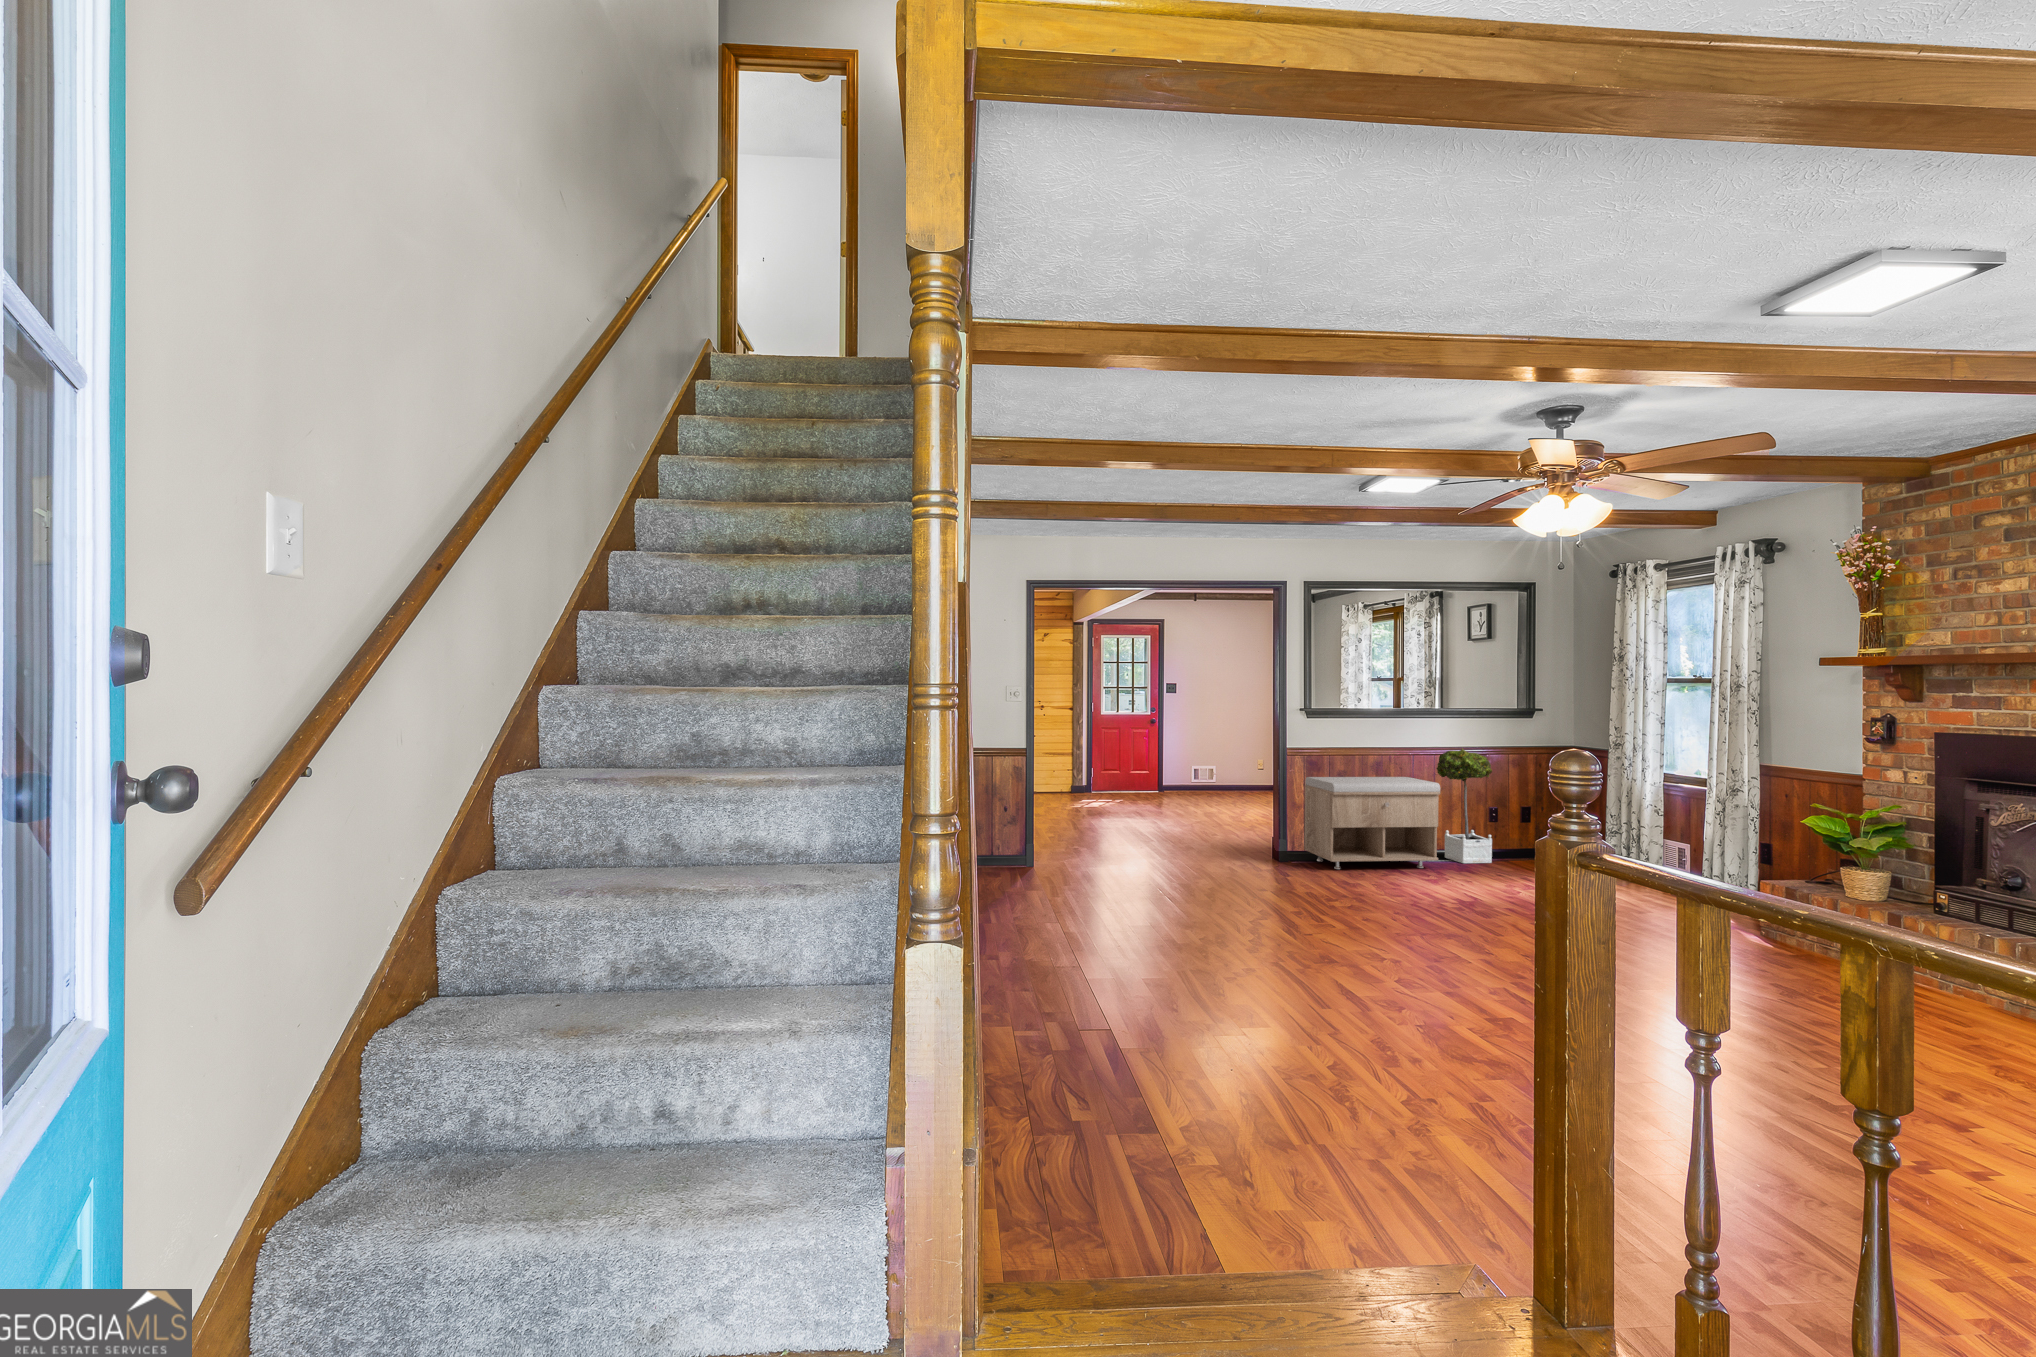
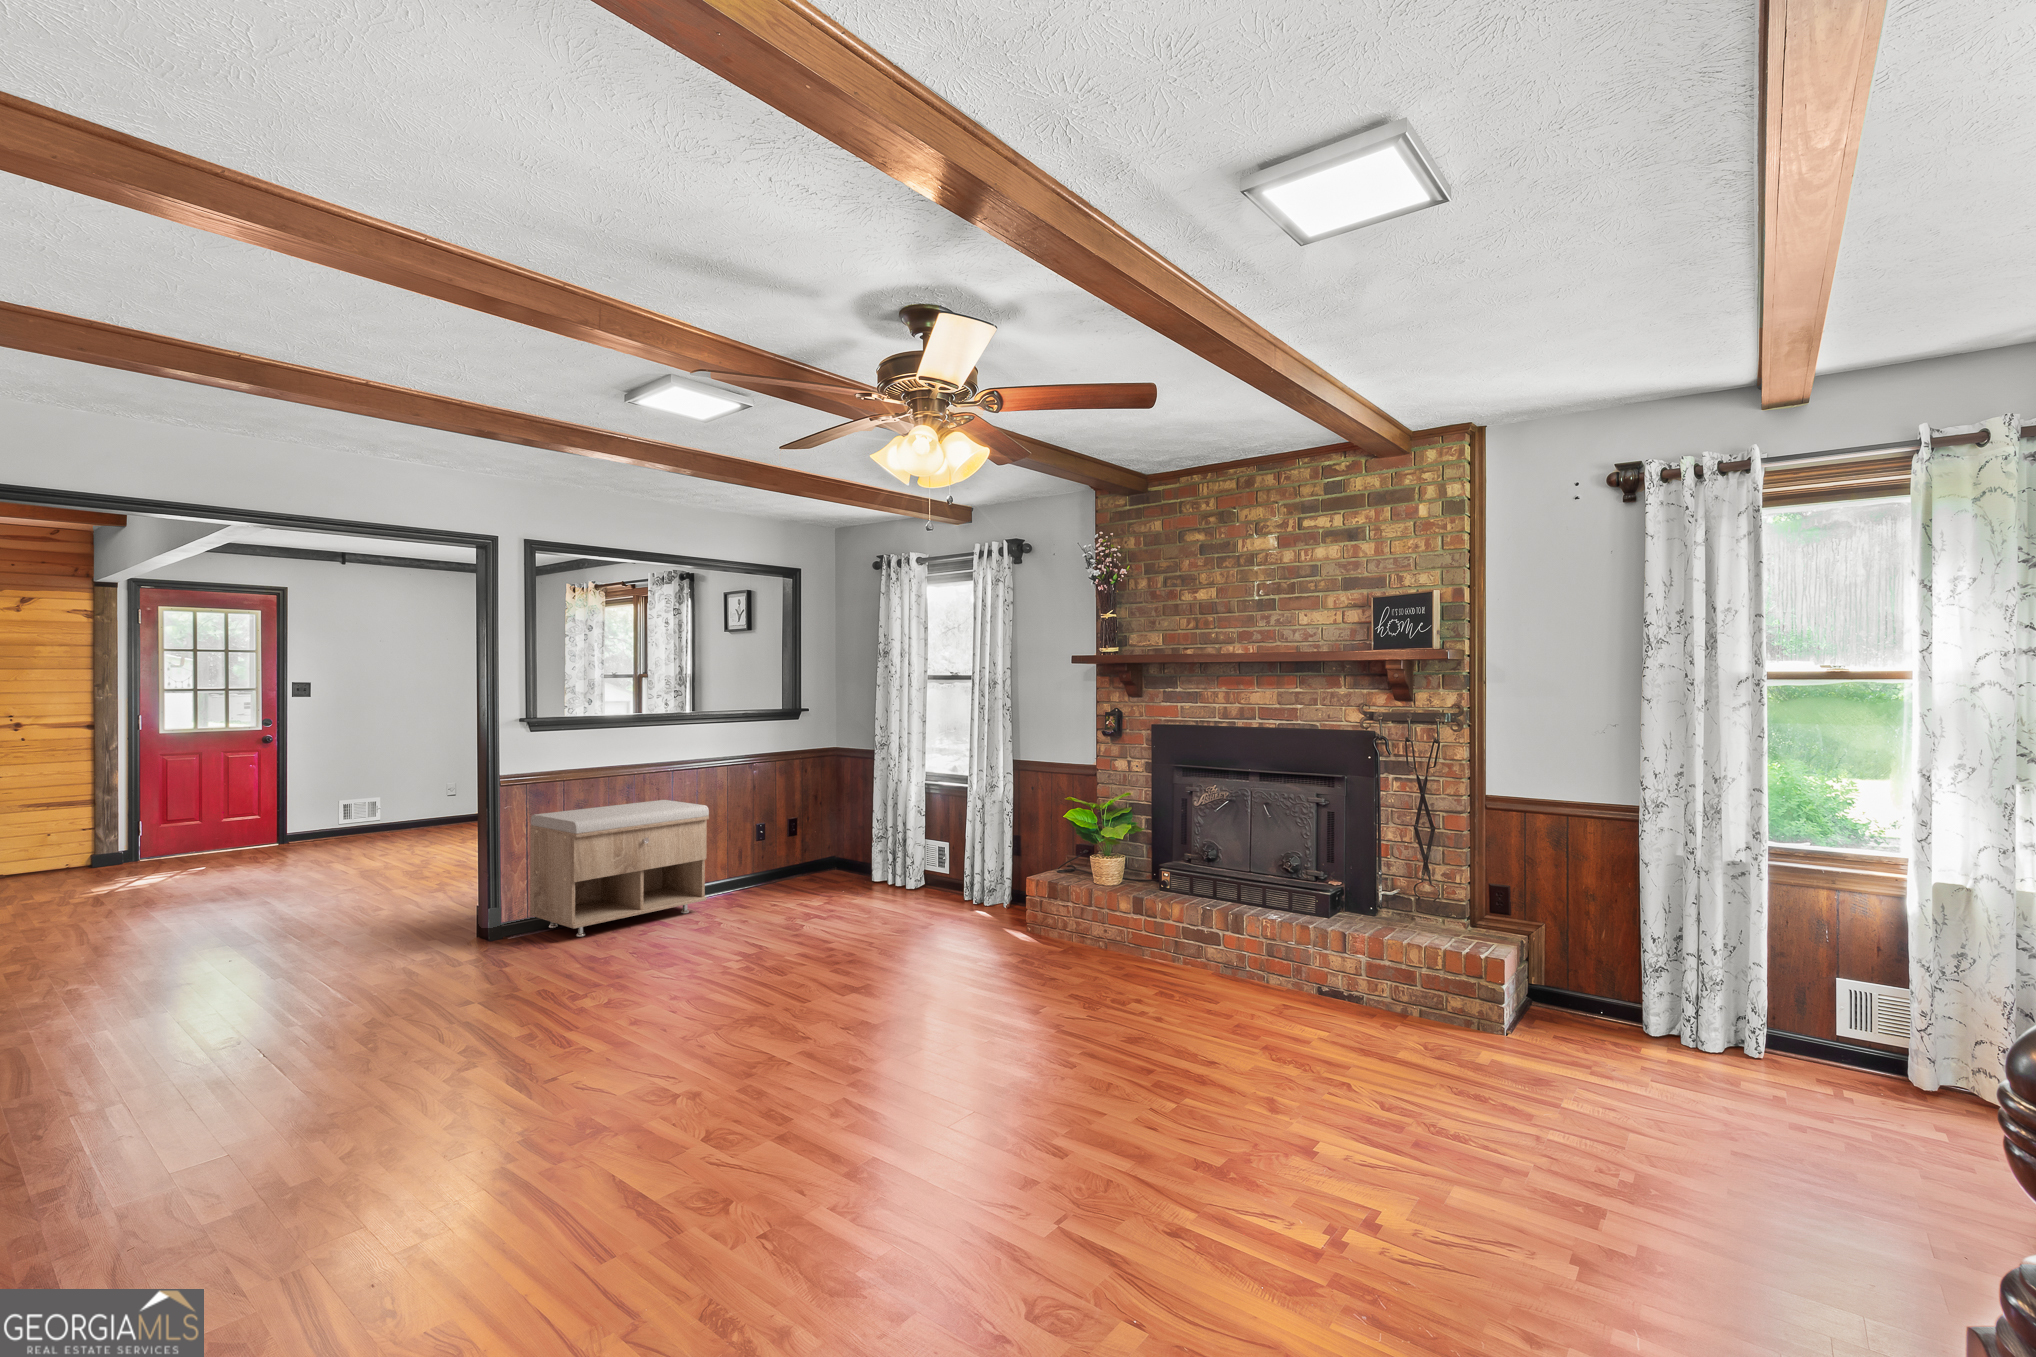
potted tree: present [1437,749,1492,863] -> none [698,760,761,897]

